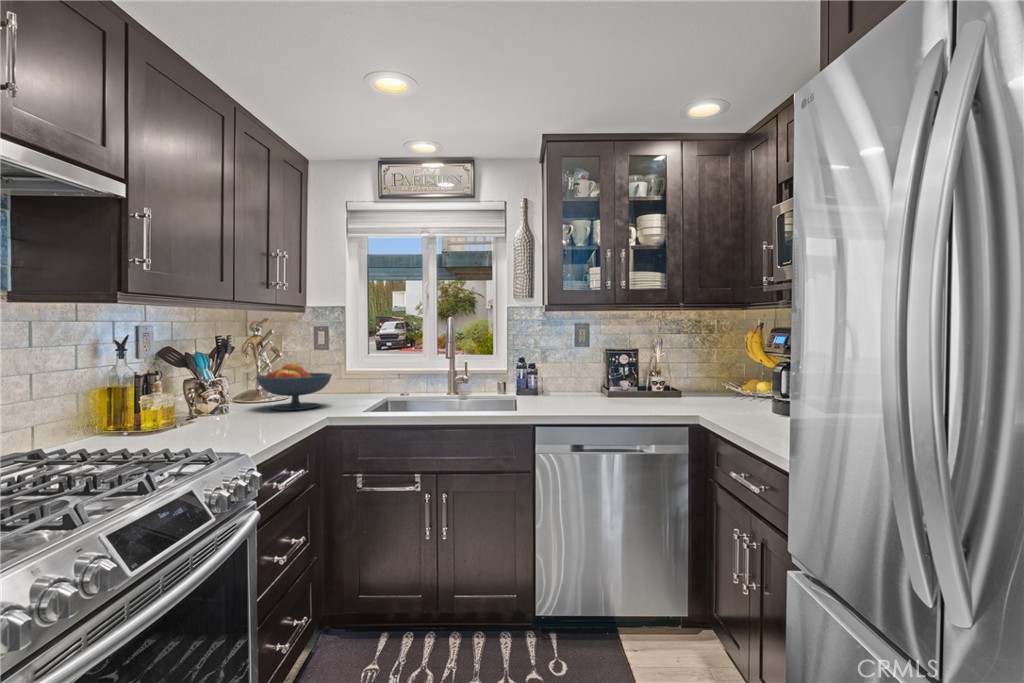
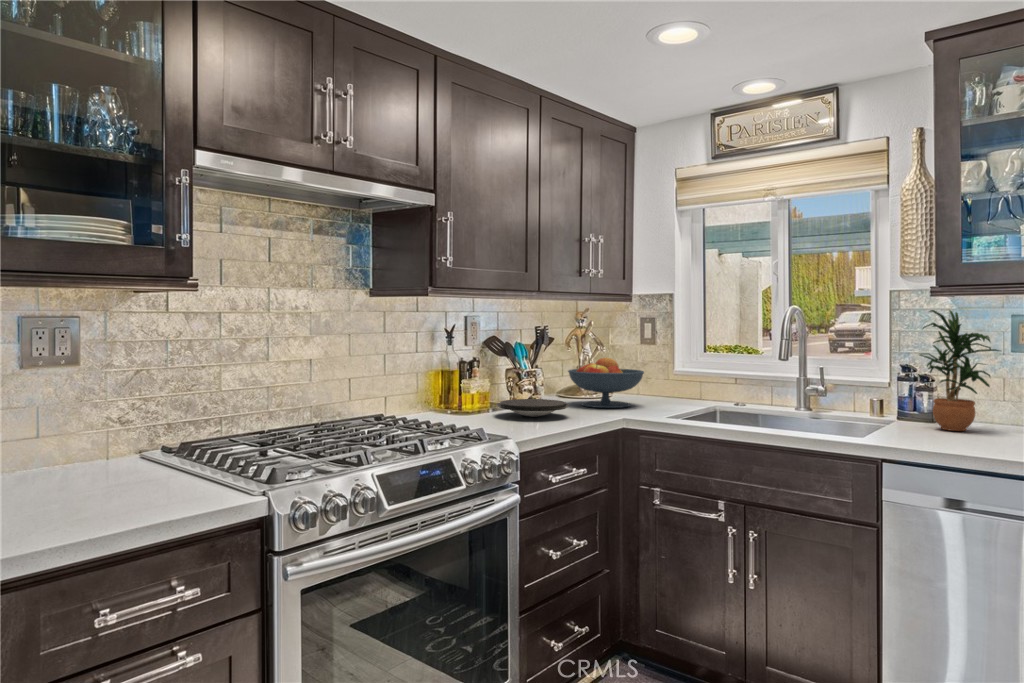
potted plant: none [533,321,580,401] -> present [920,310,1000,431]
plate: none [193,407,277,426] -> present [496,399,570,417]

